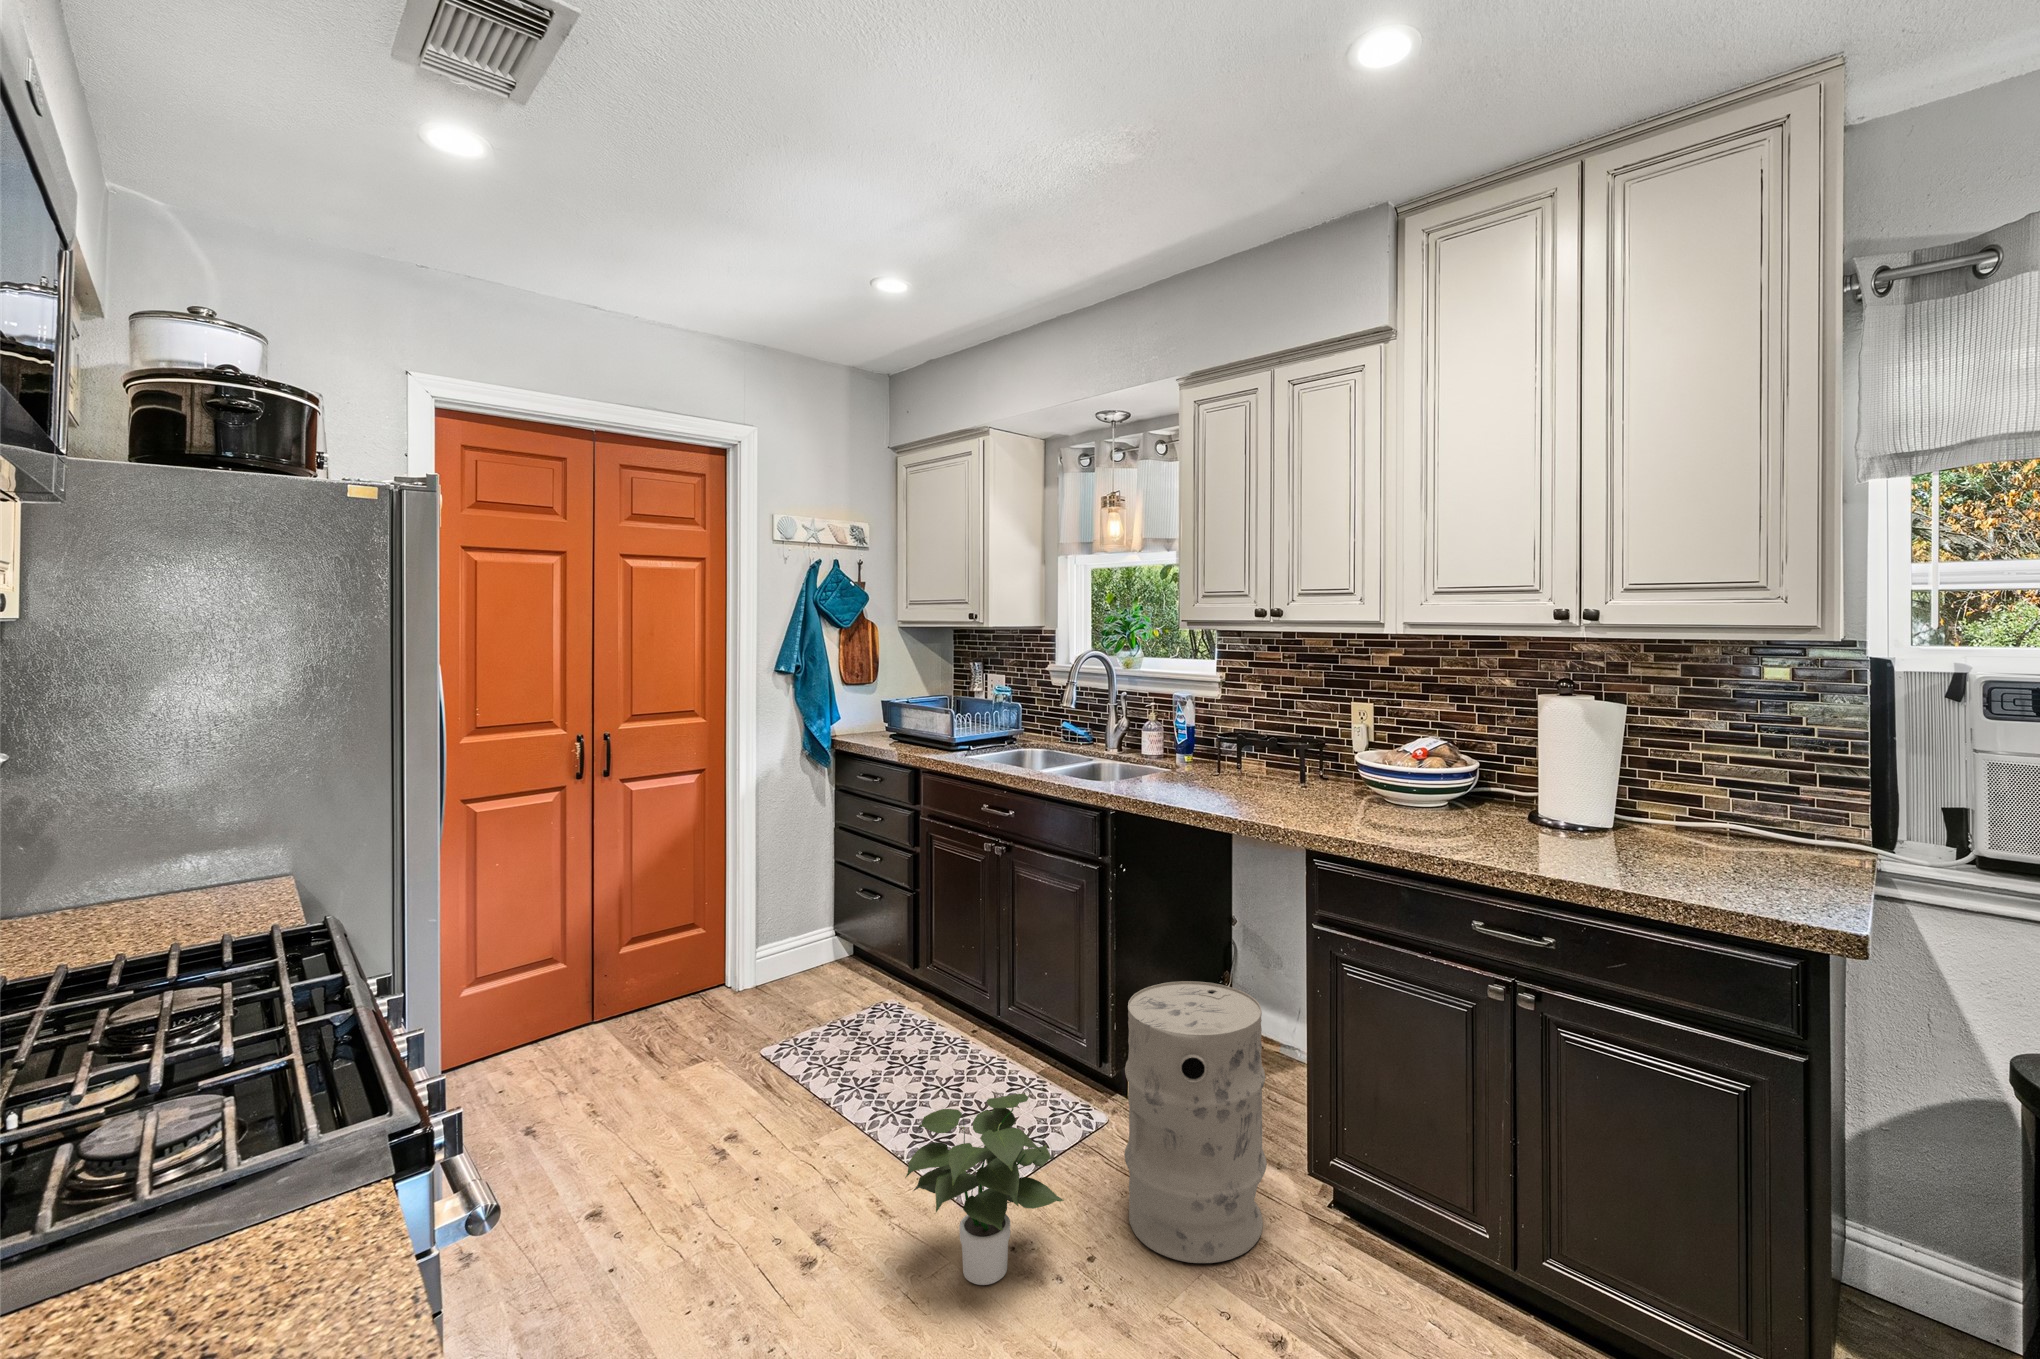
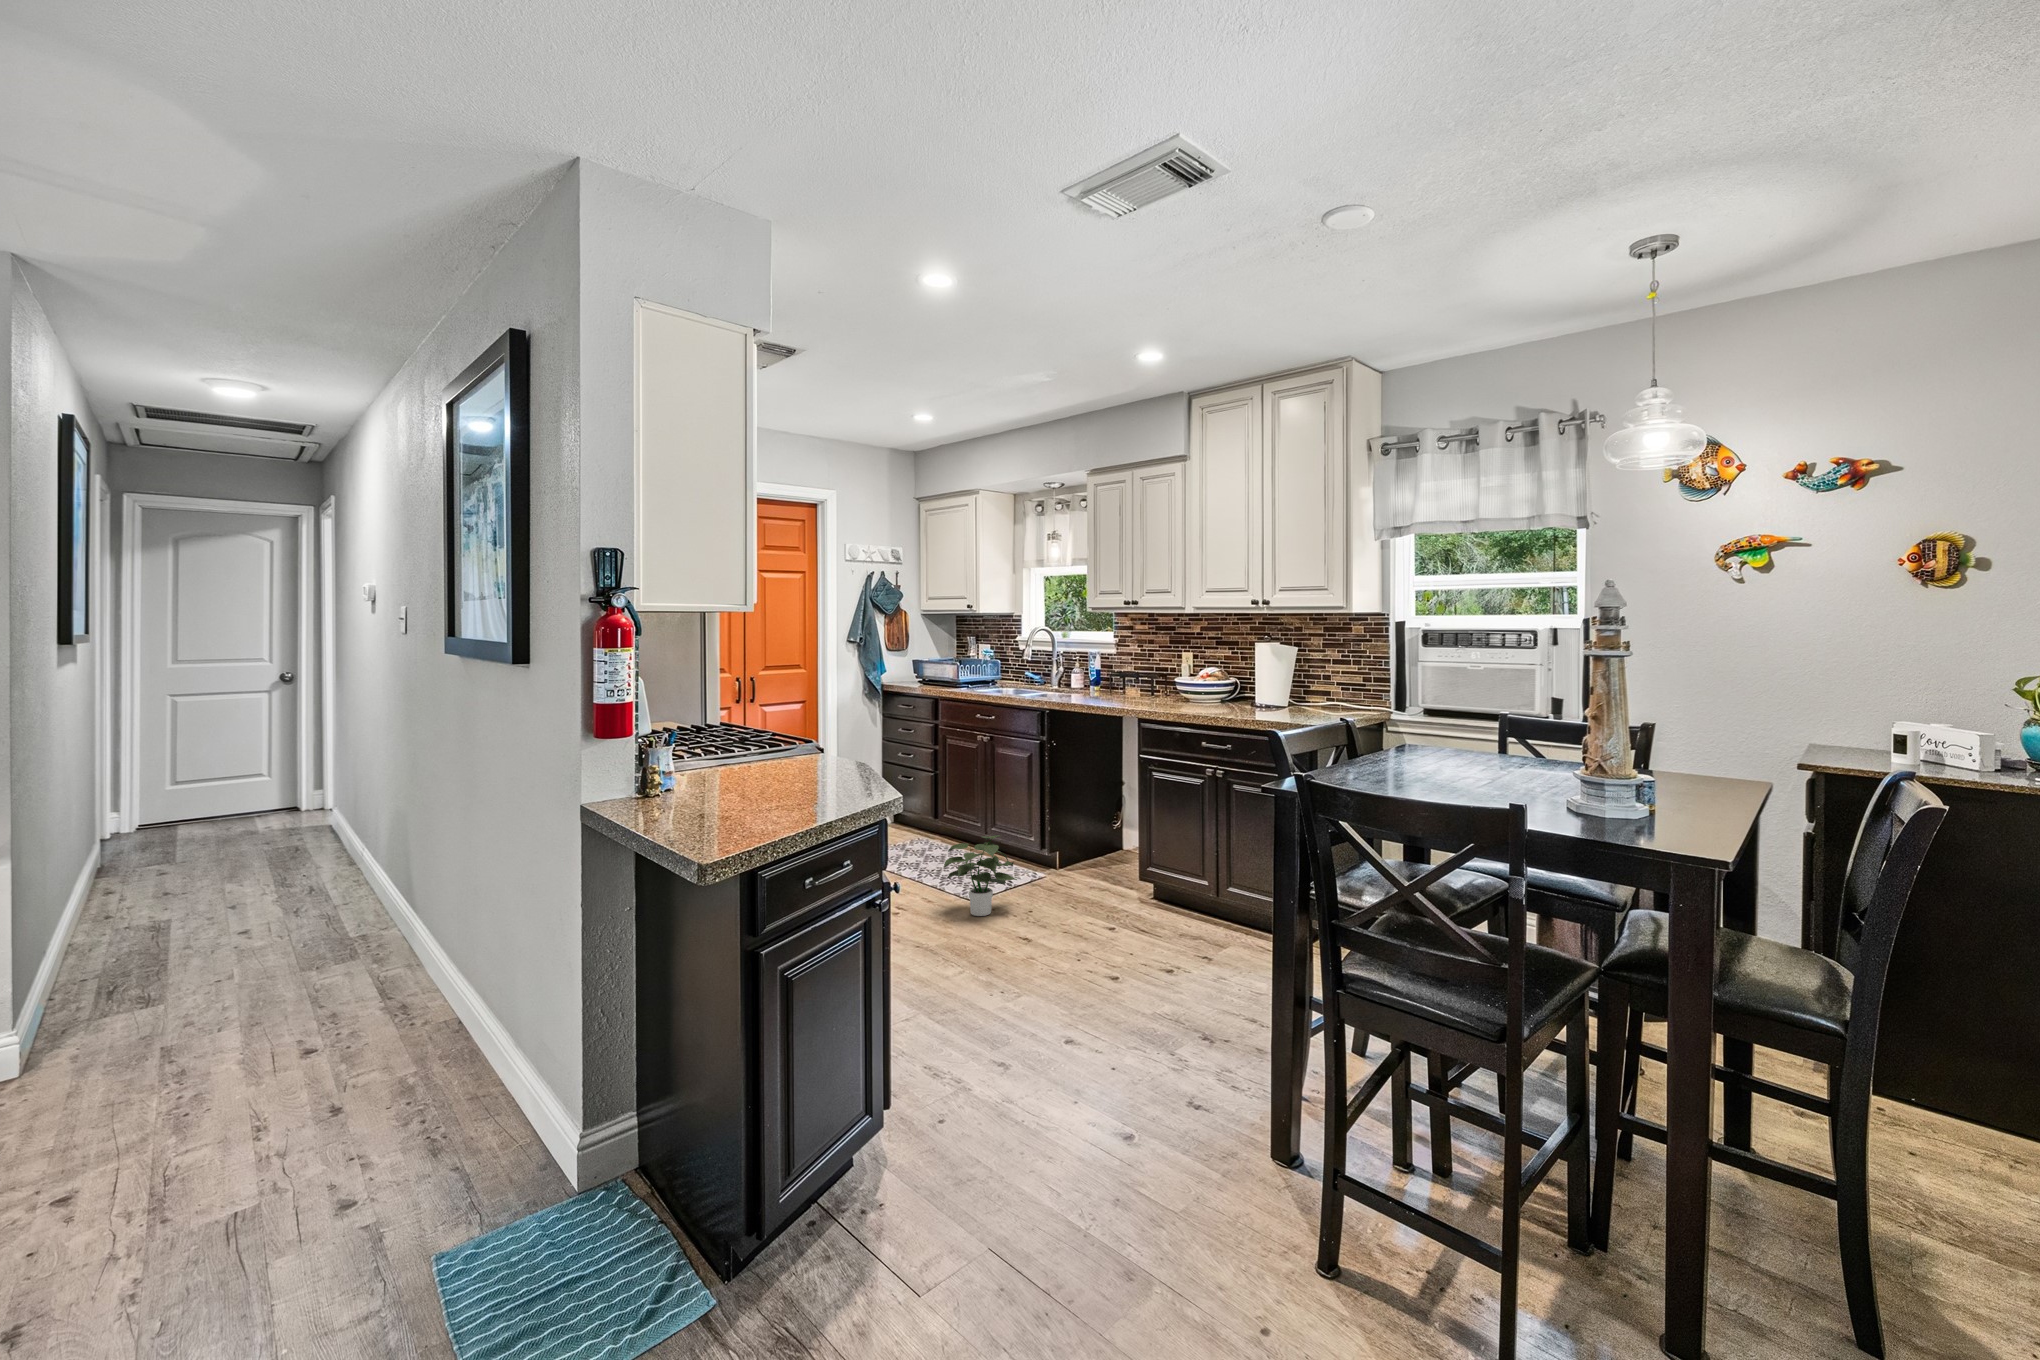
trash can: present [1124,981,1267,1263] -> none [1049,790,1118,910]

